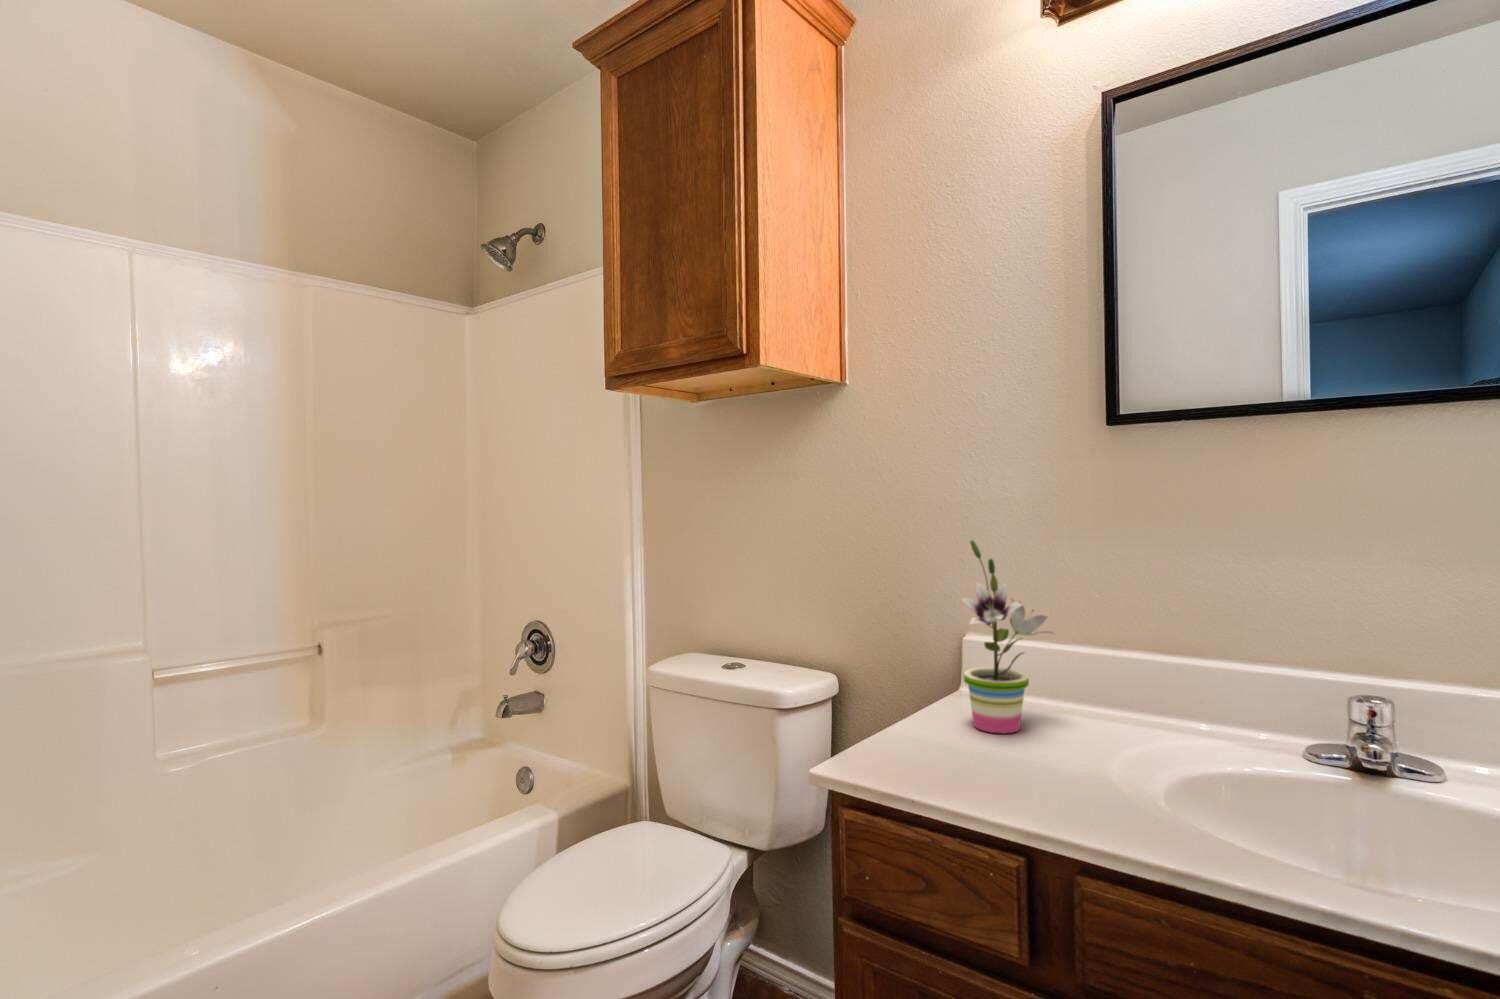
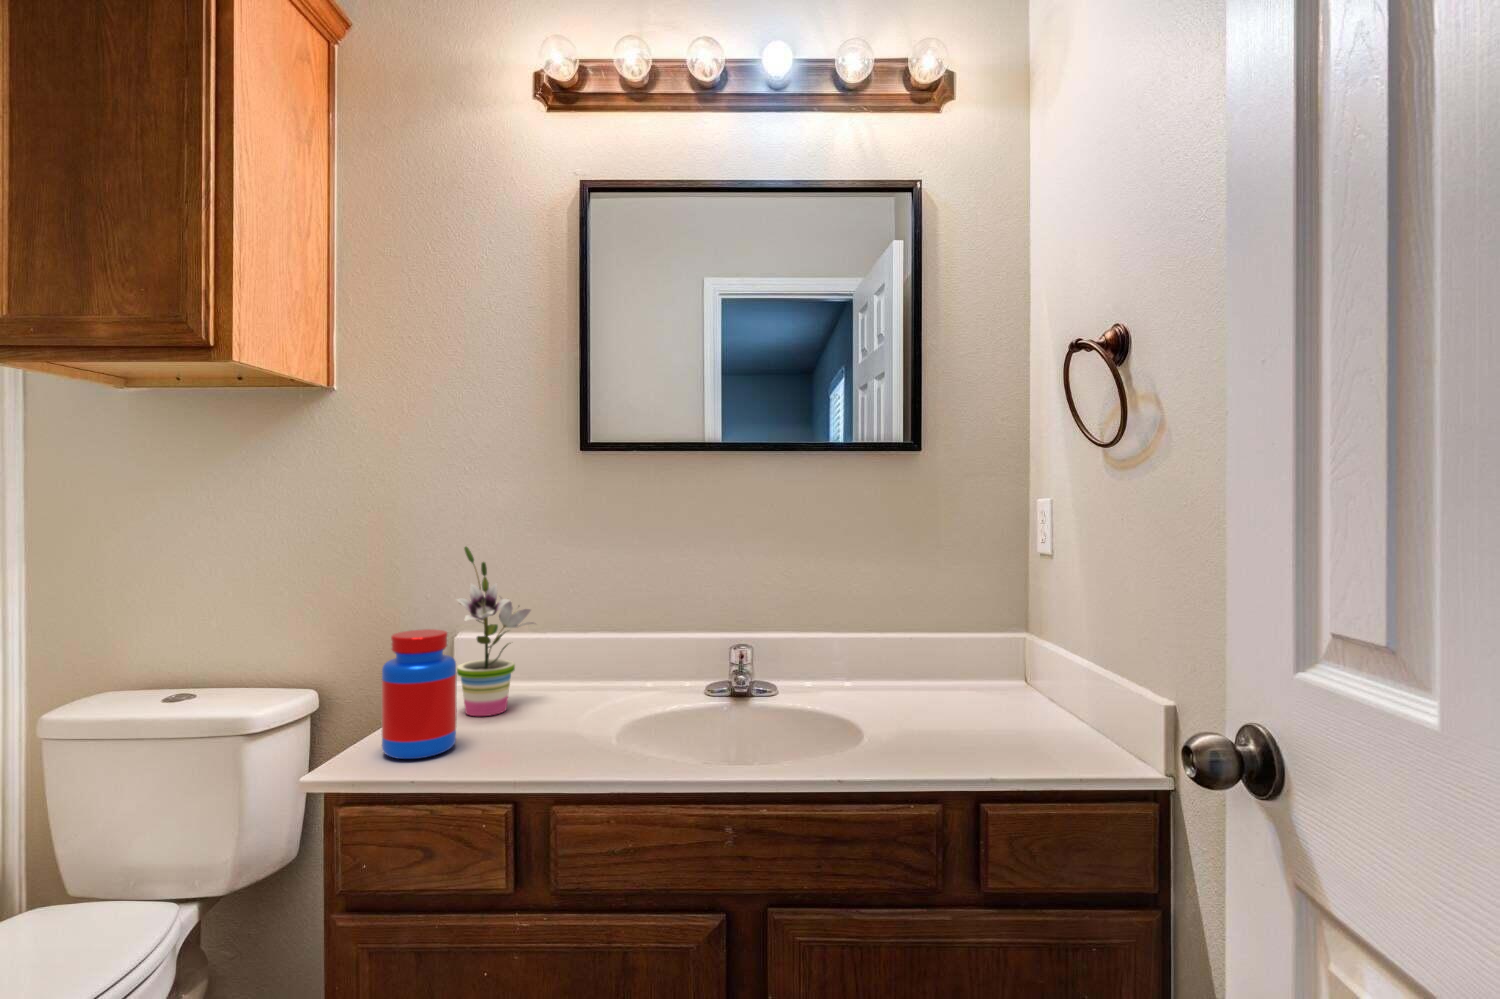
jar: none [883,631,961,775] -> present [381,629,457,759]

